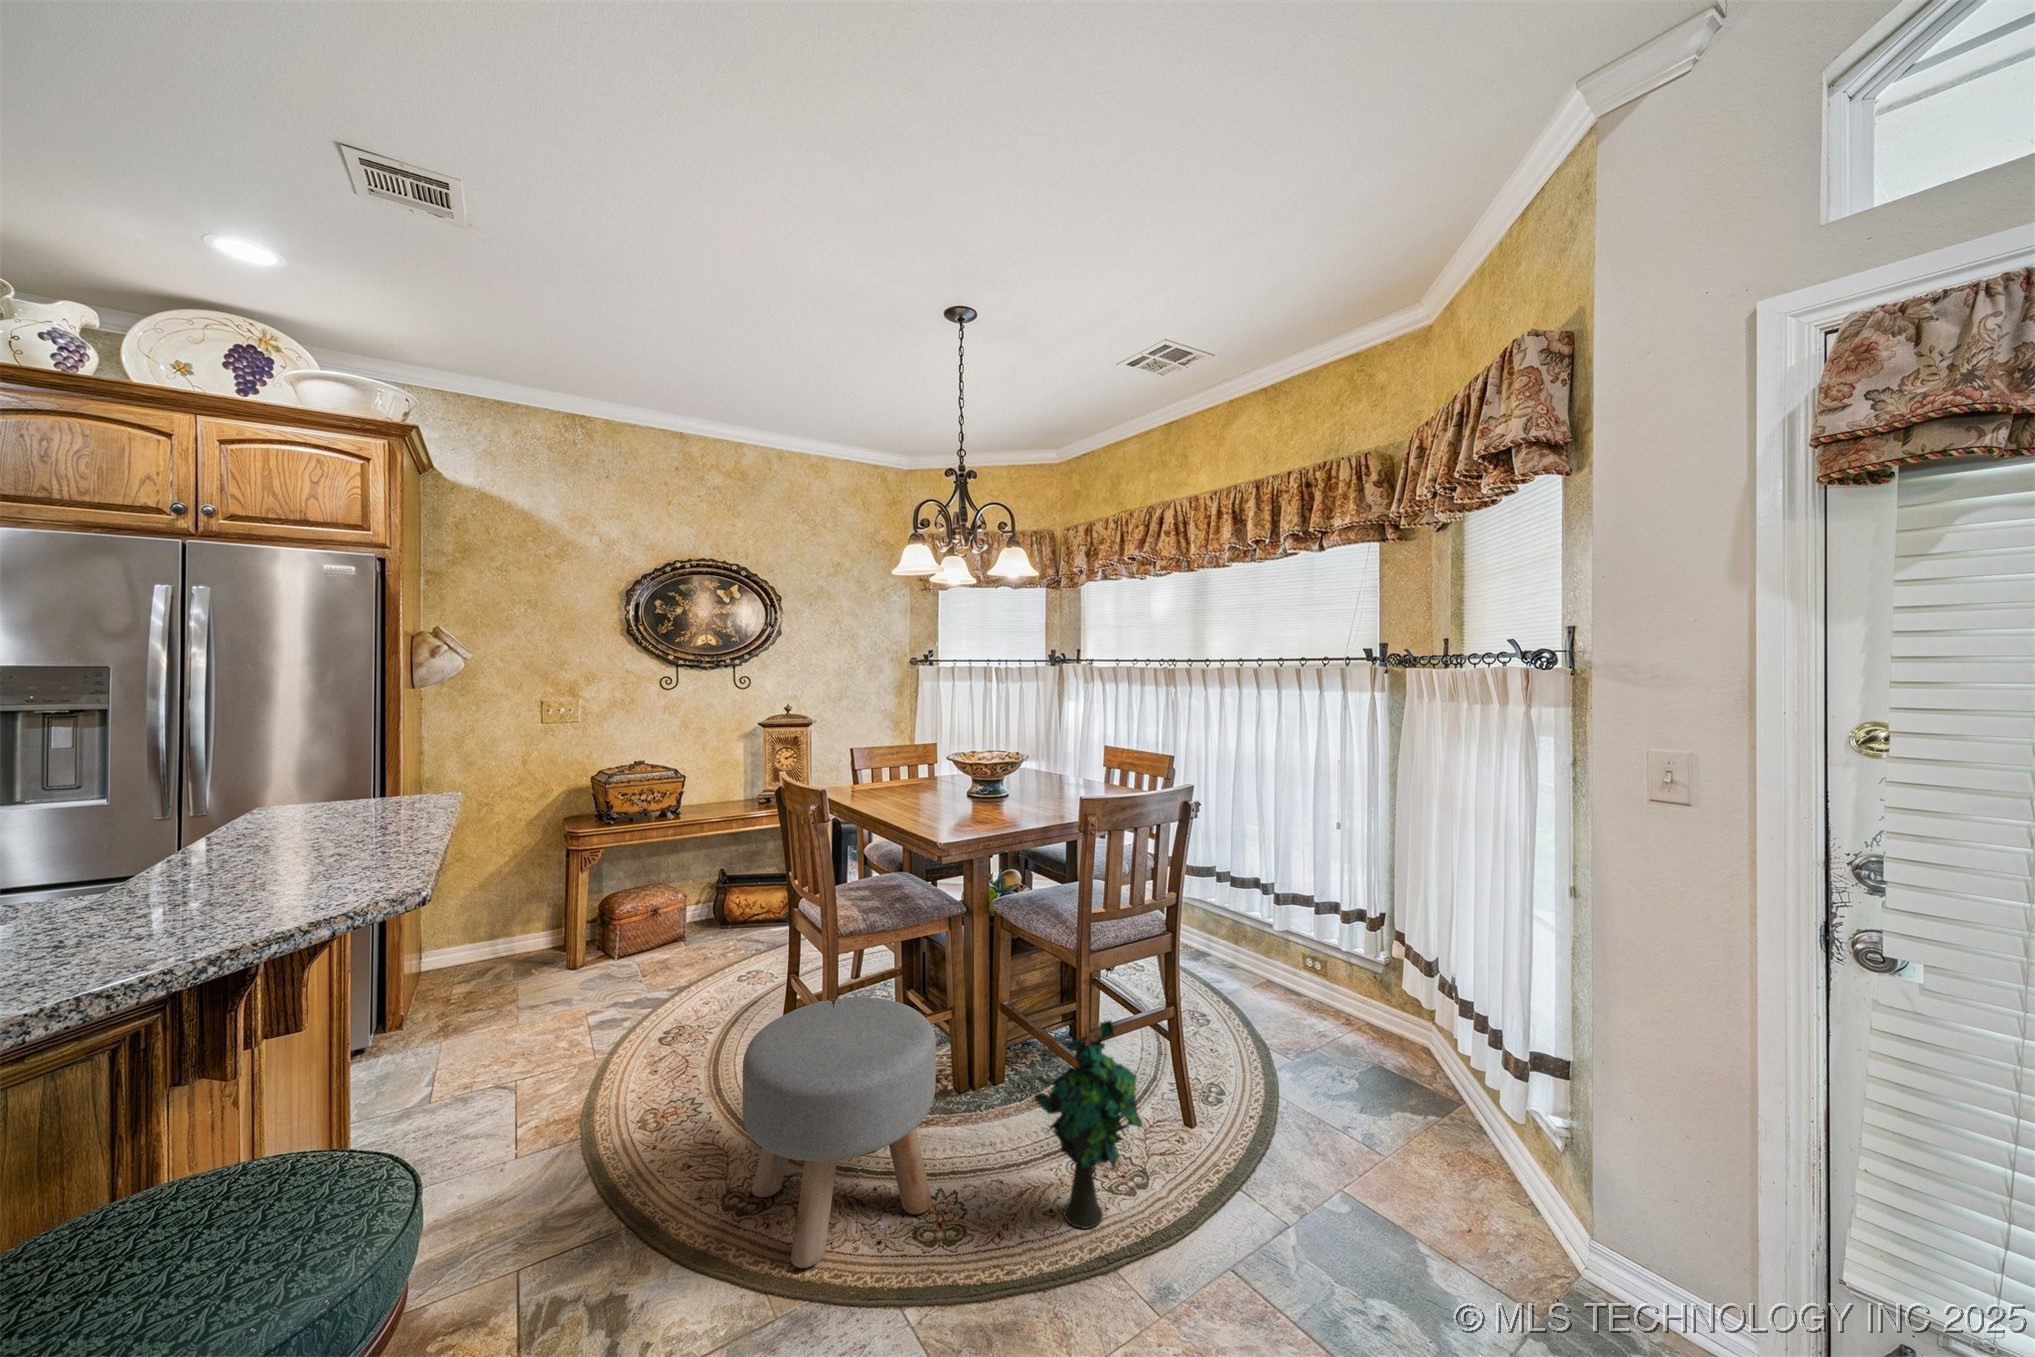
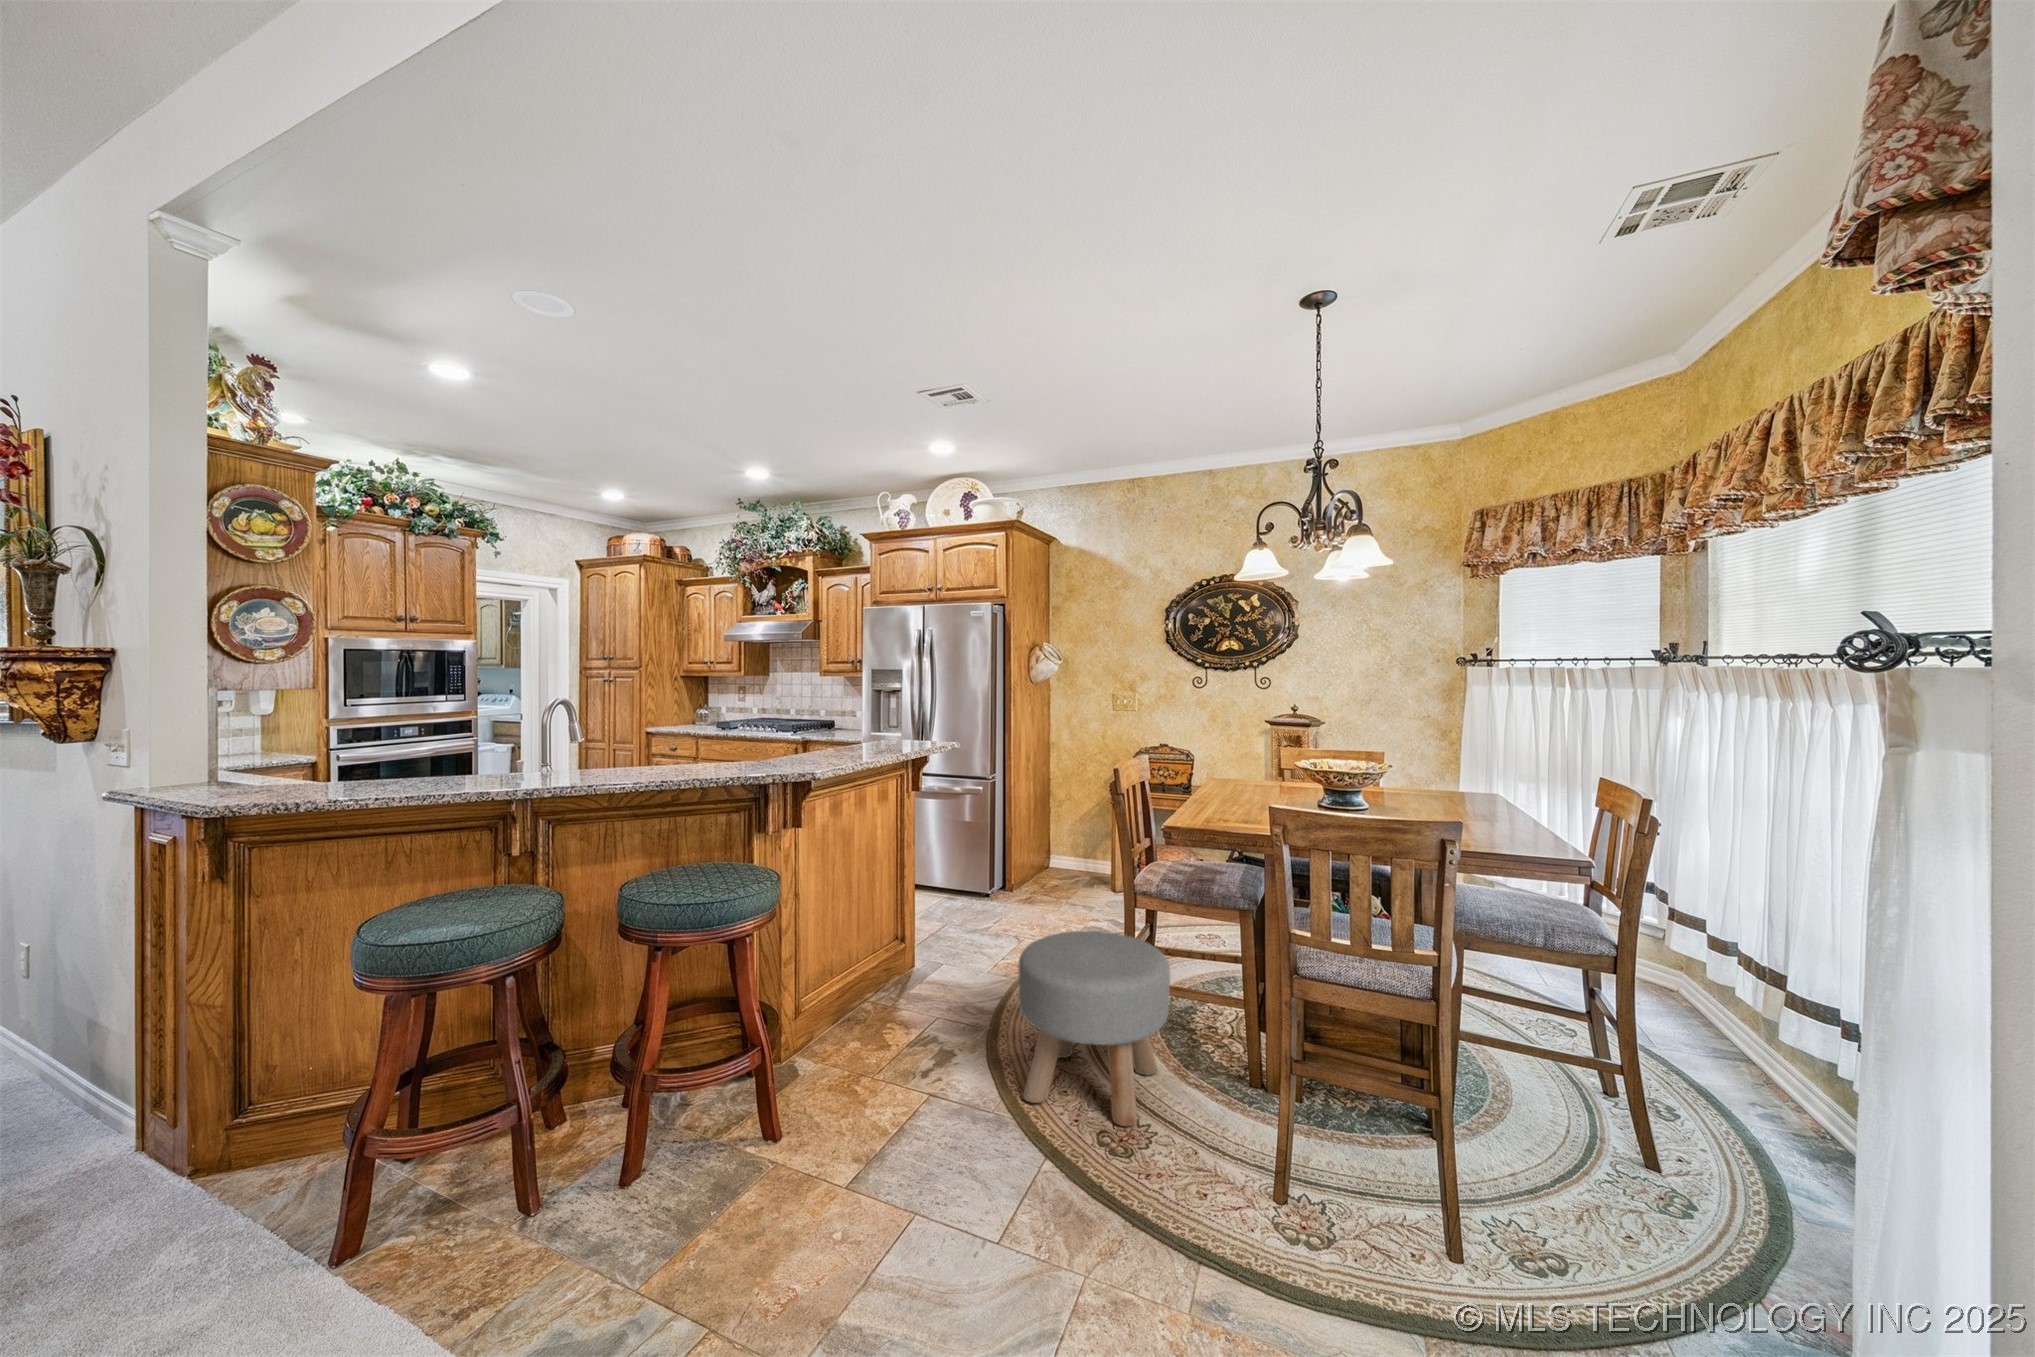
decorative plant: present [1033,1021,1143,1229] -> none [1181,1023,1300,1232]

